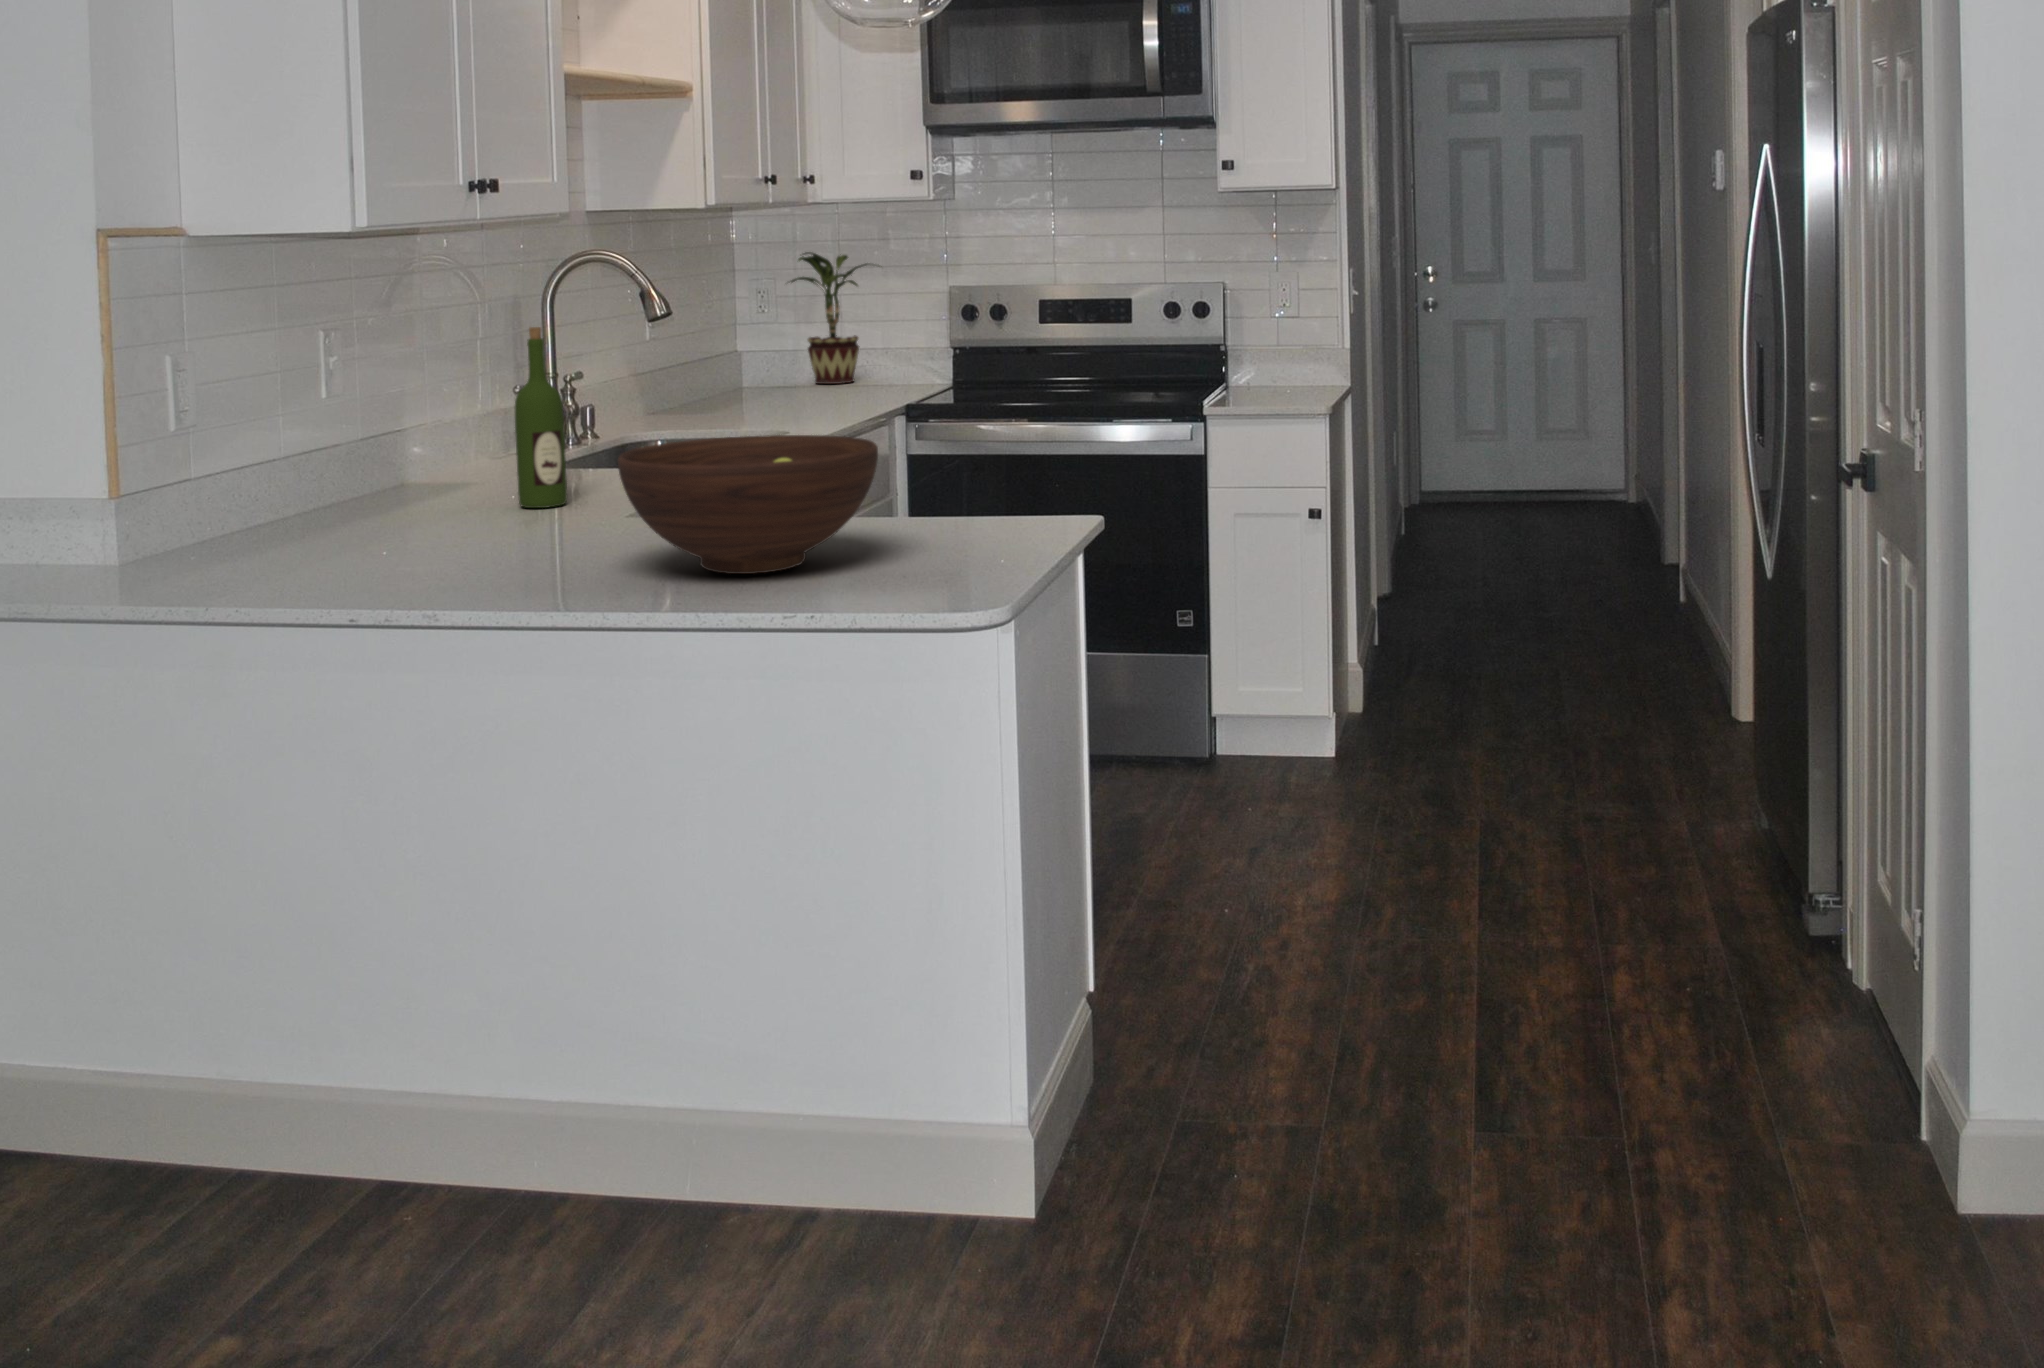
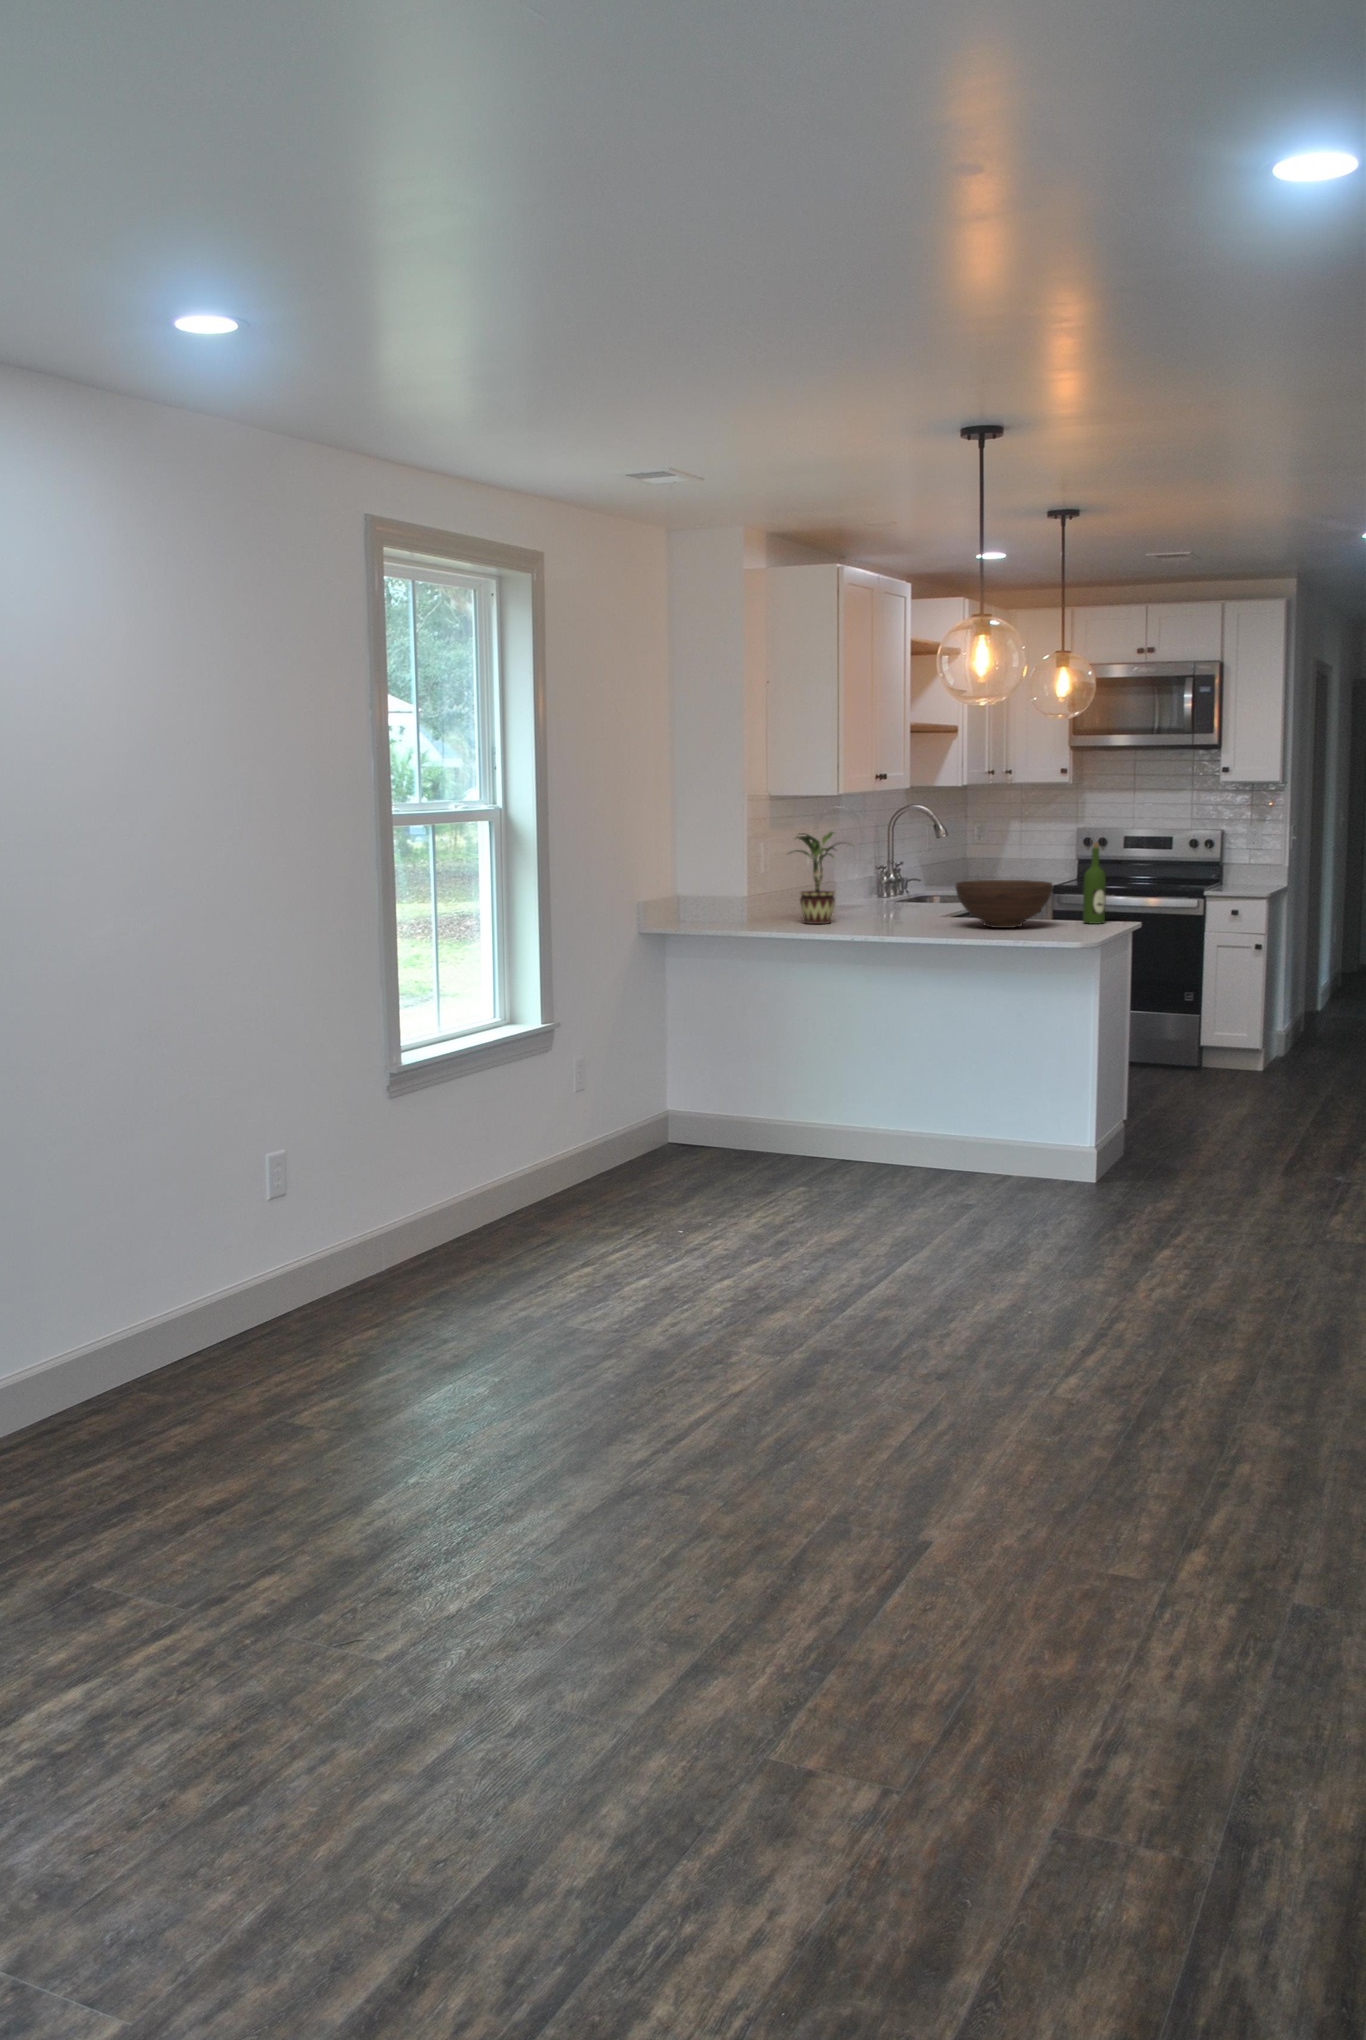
potted plant: present [791,252,873,384] -> present [795,832,846,924]
wine bottle: present [515,327,567,508] -> present [1083,842,1106,924]

